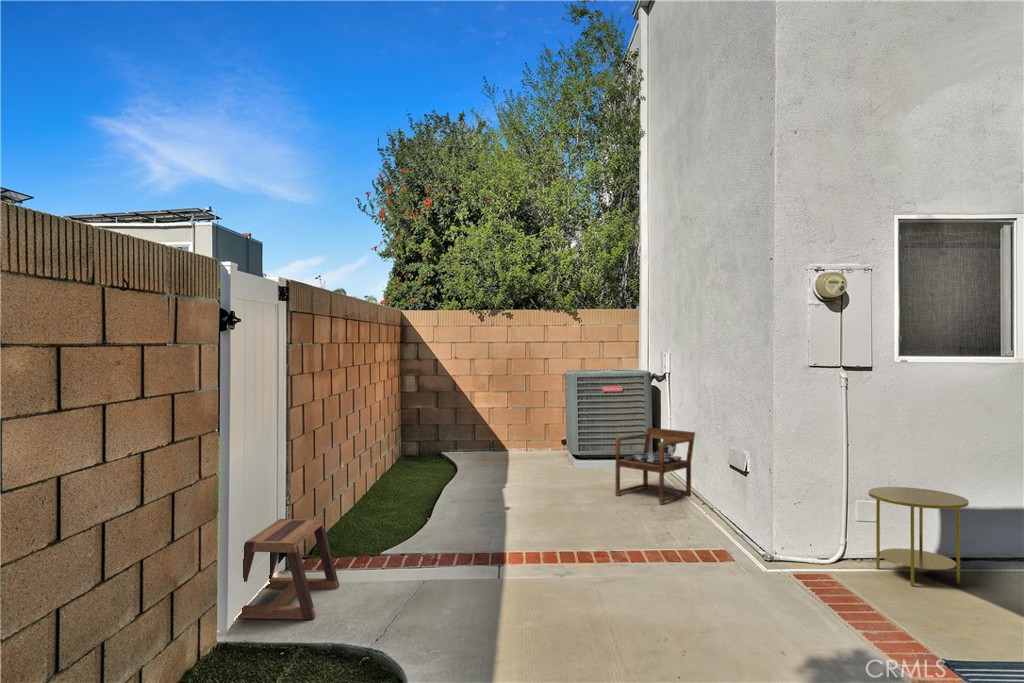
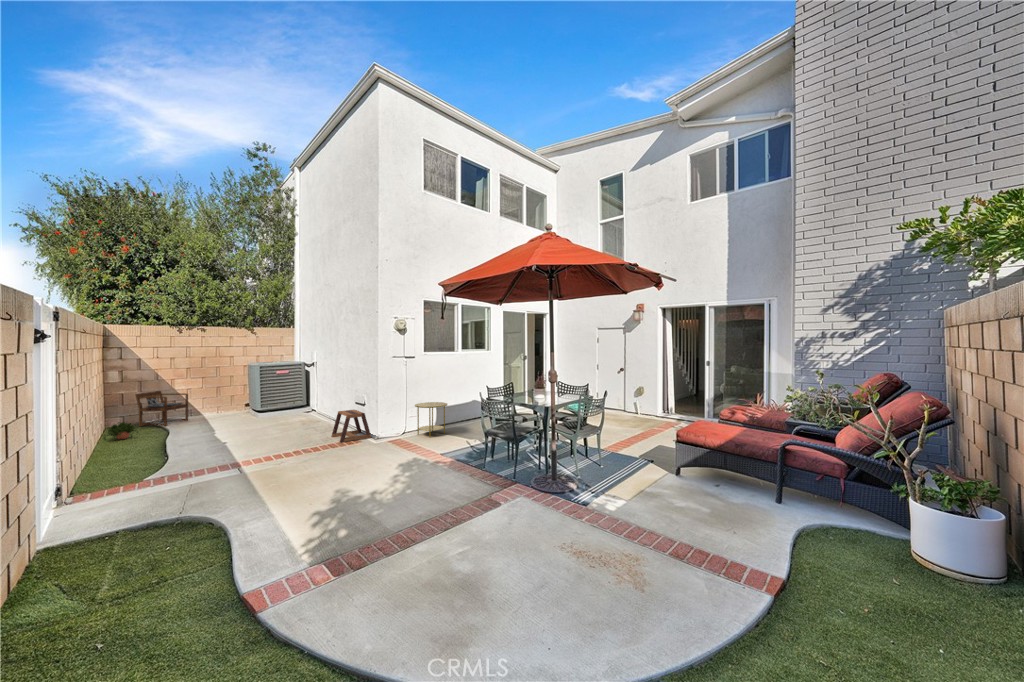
armchair: present [615,428,695,504] -> present [136,391,188,426]
potted plant: none [379,448,419,475] -> present [104,422,138,440]
stool: present [238,519,340,620] -> present [331,410,371,442]

